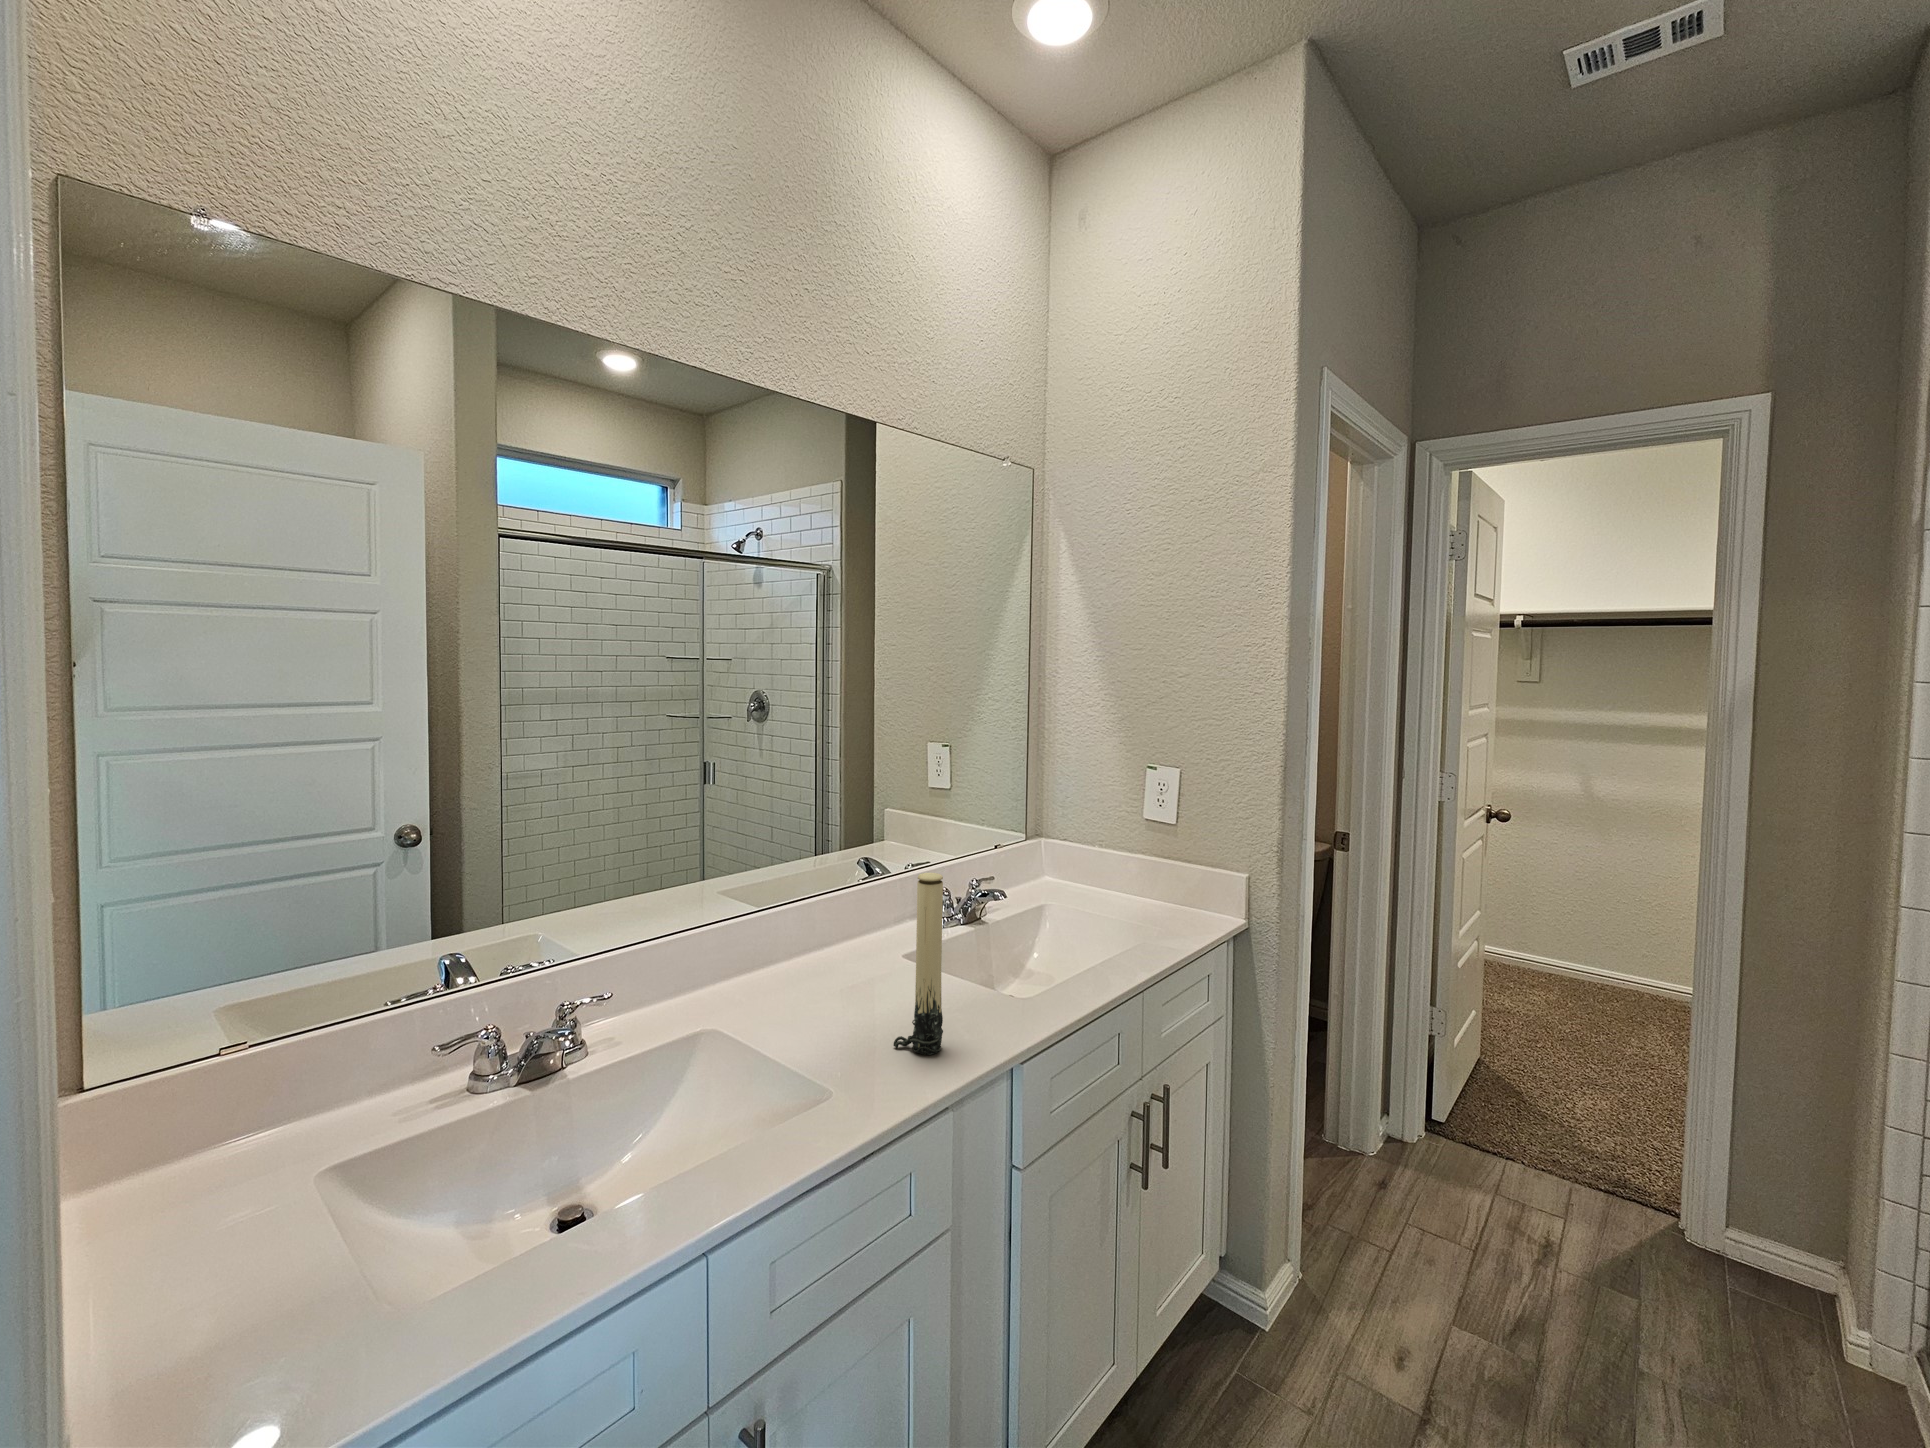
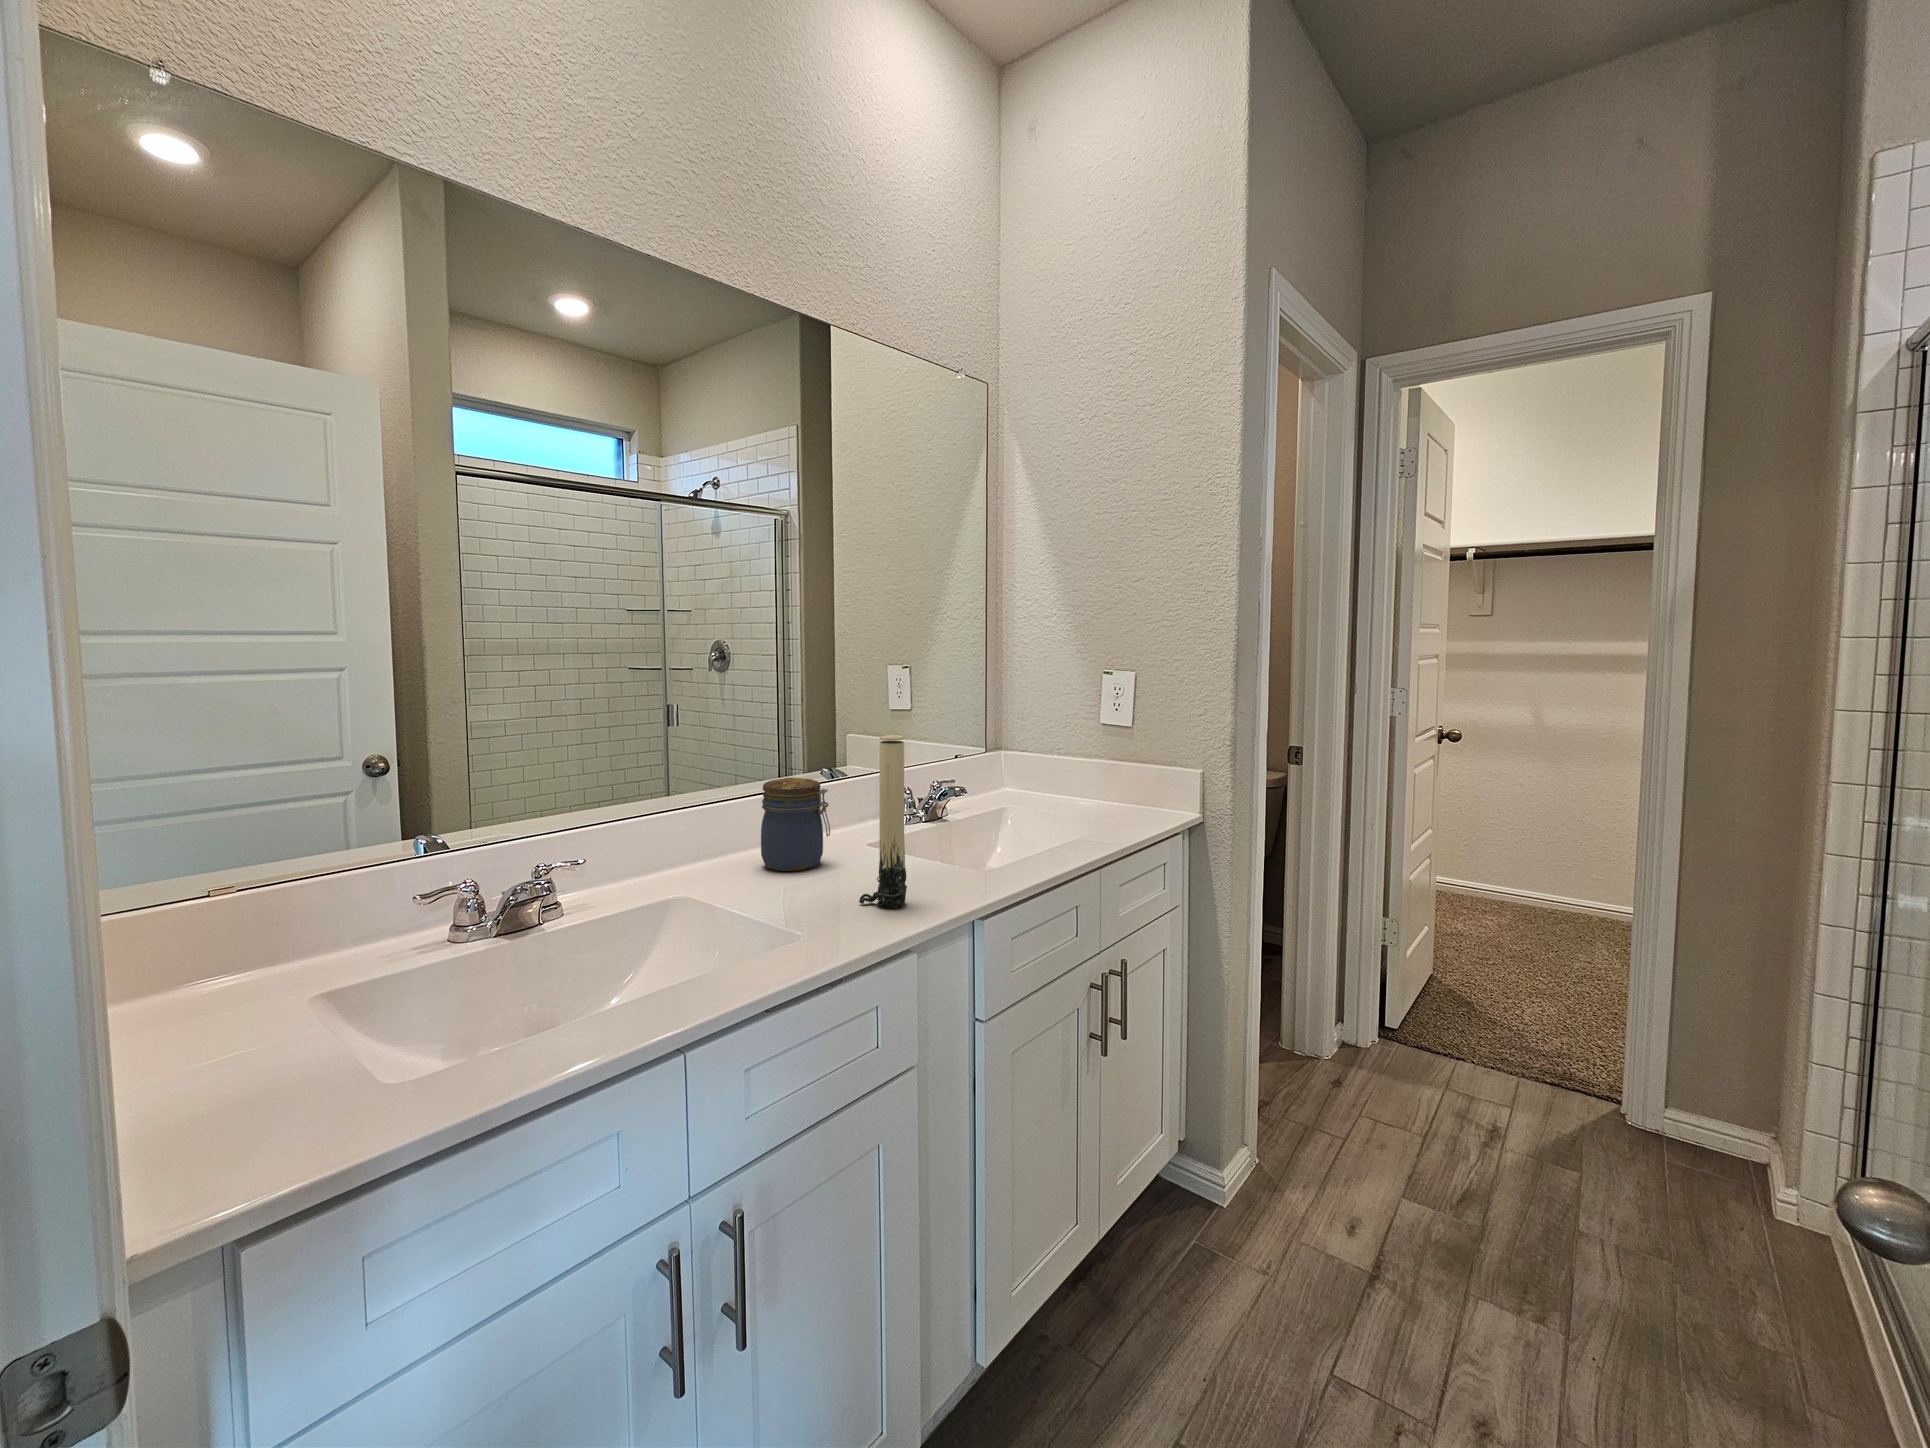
jar: none [795,893,866,994] -> present [761,778,830,871]

